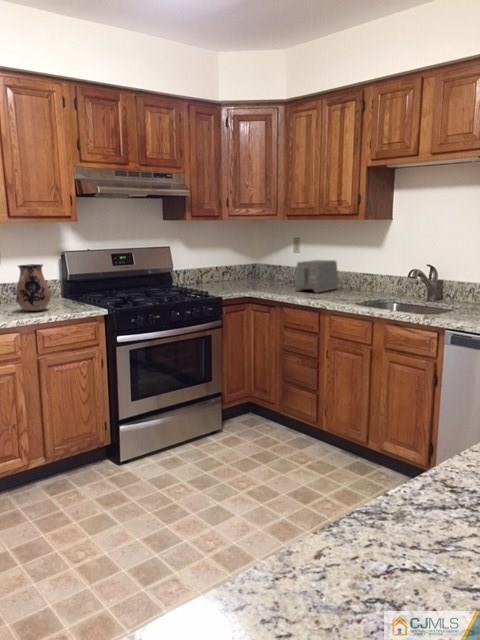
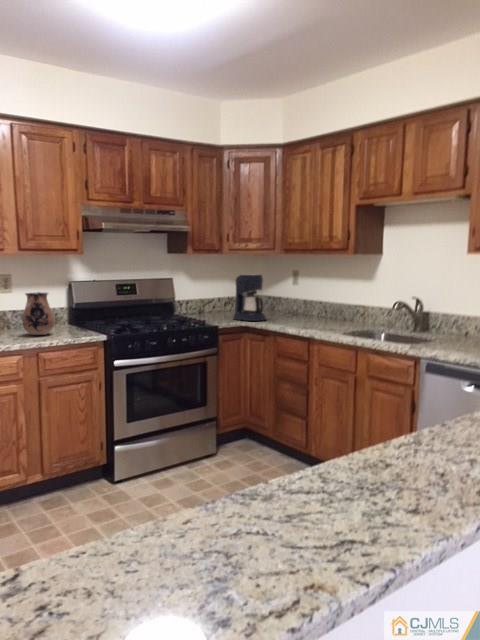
coffee maker: none [235,242,271,291] -> present [233,274,267,321]
toaster: present [295,260,338,293] -> none [289,292,333,323]

